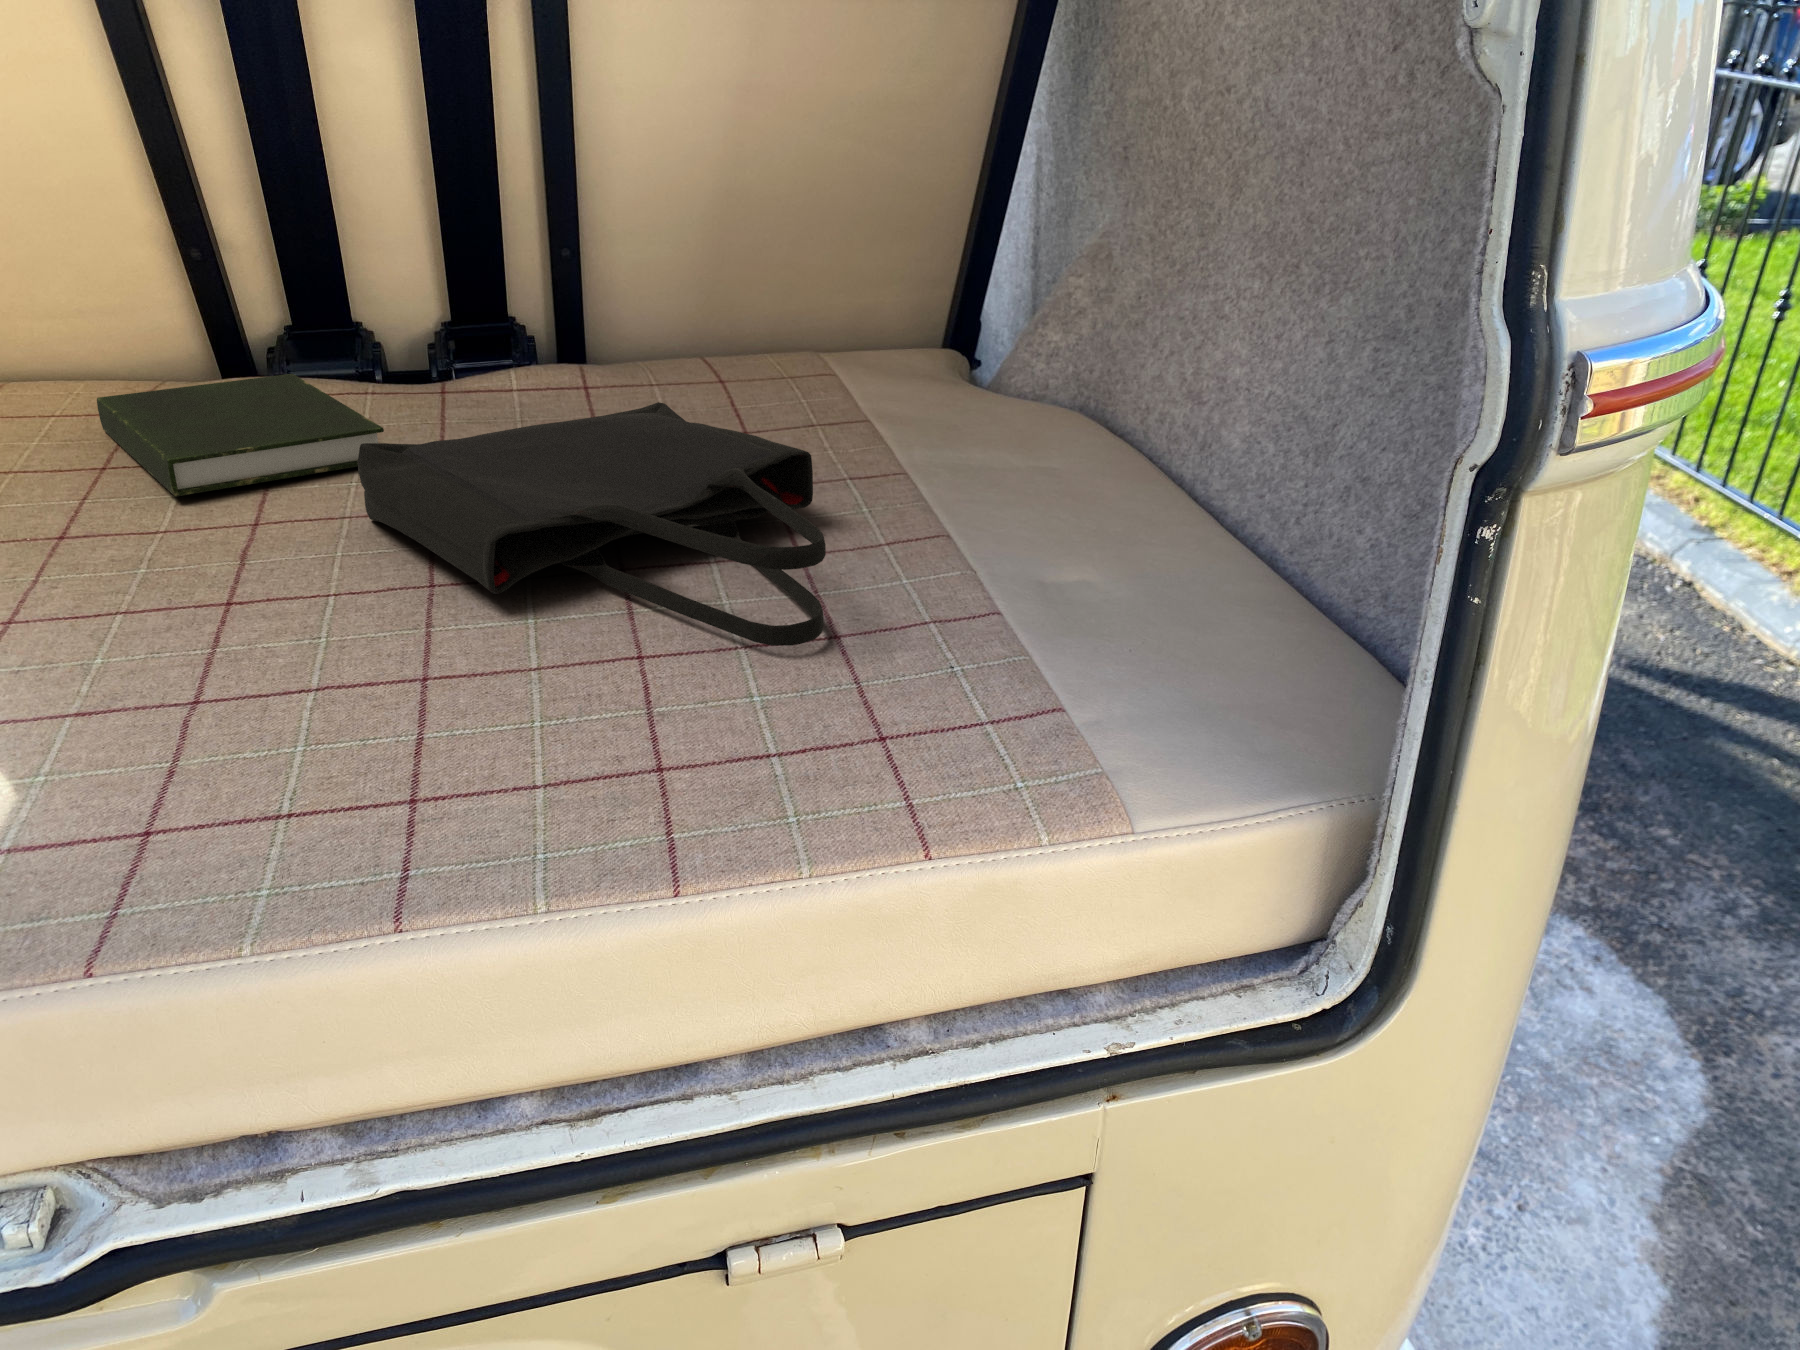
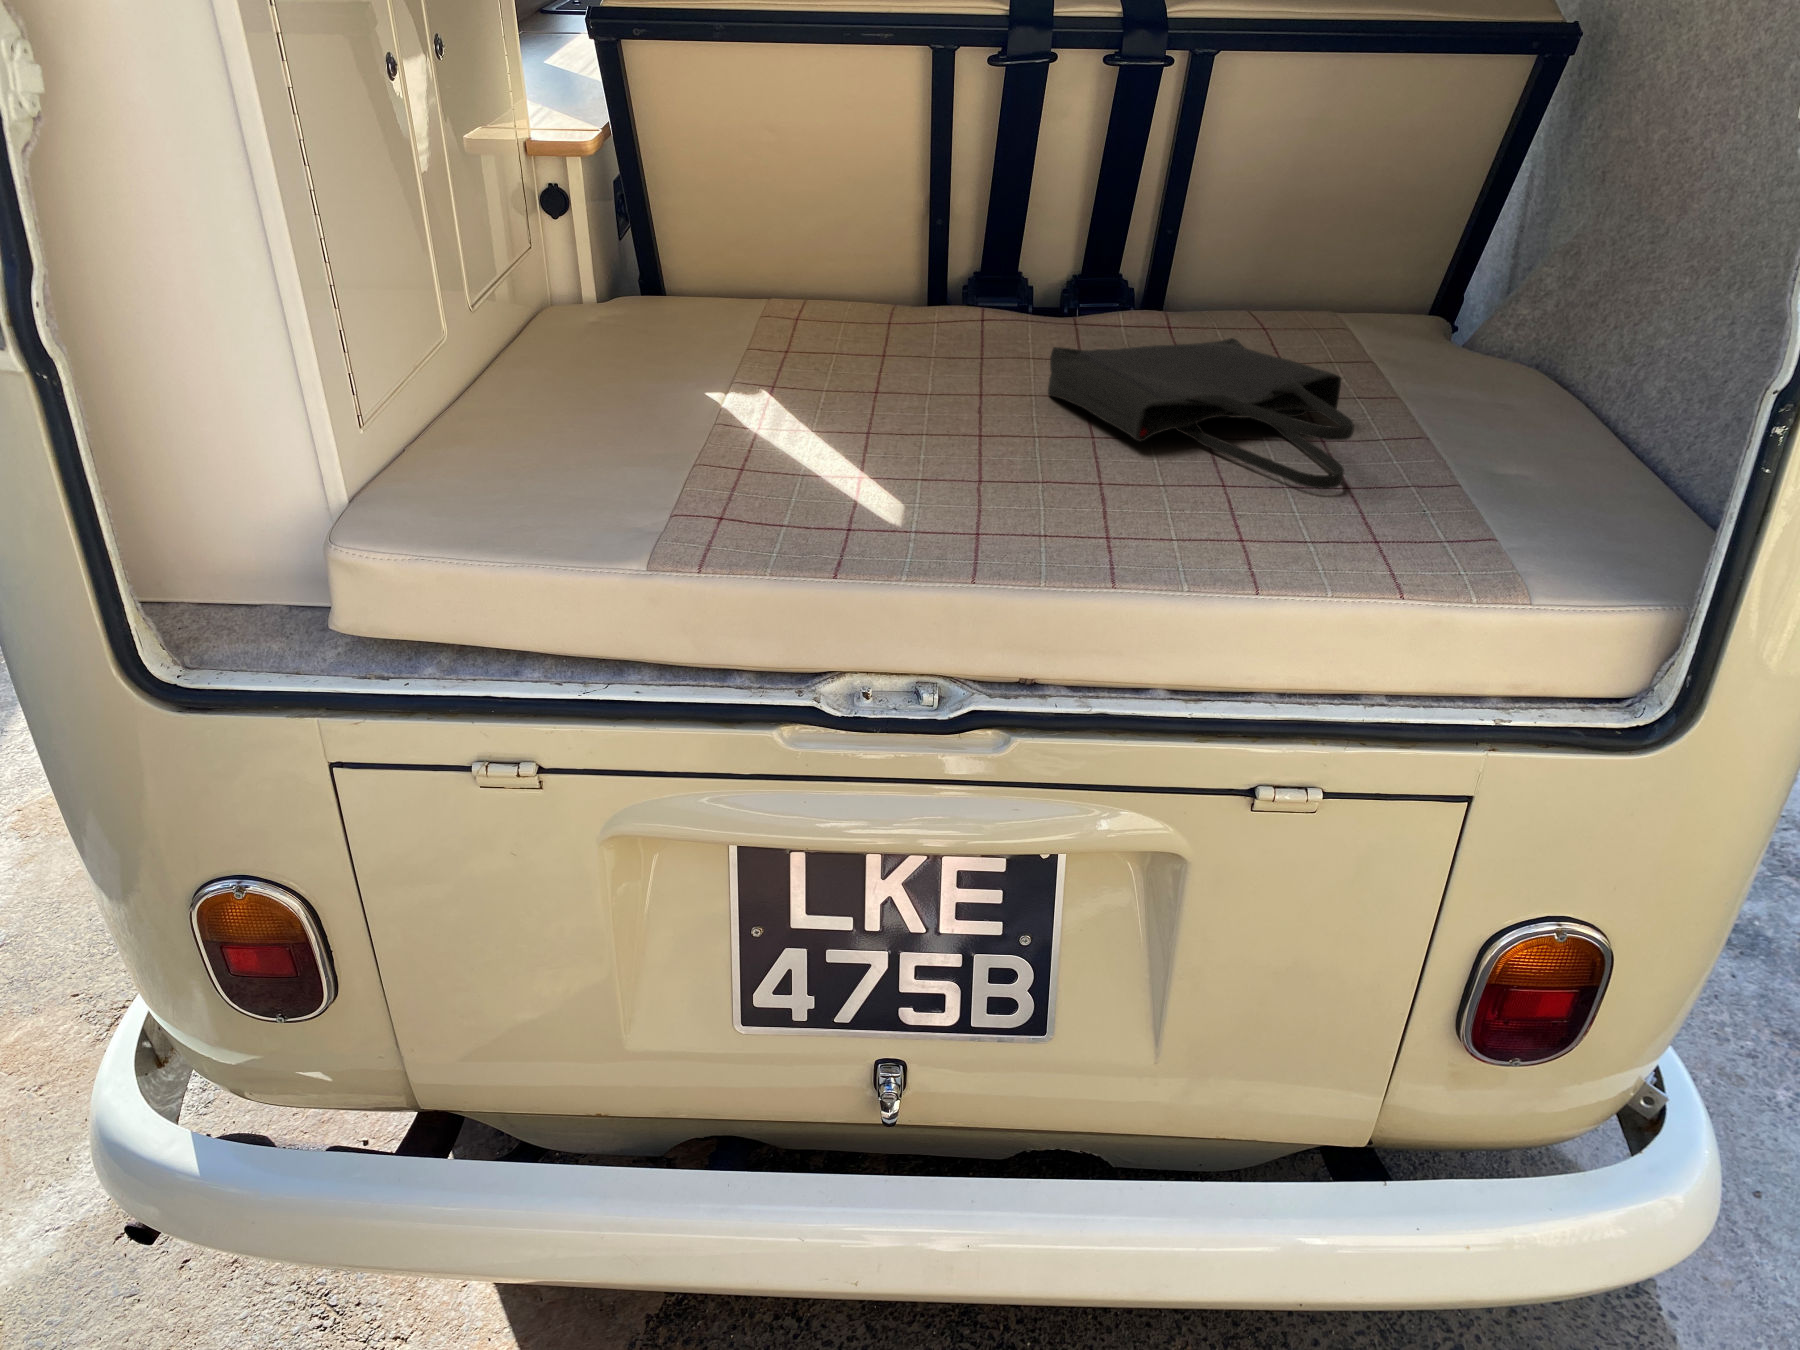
book: present [97,374,384,496] -> none [871,302,1052,371]

